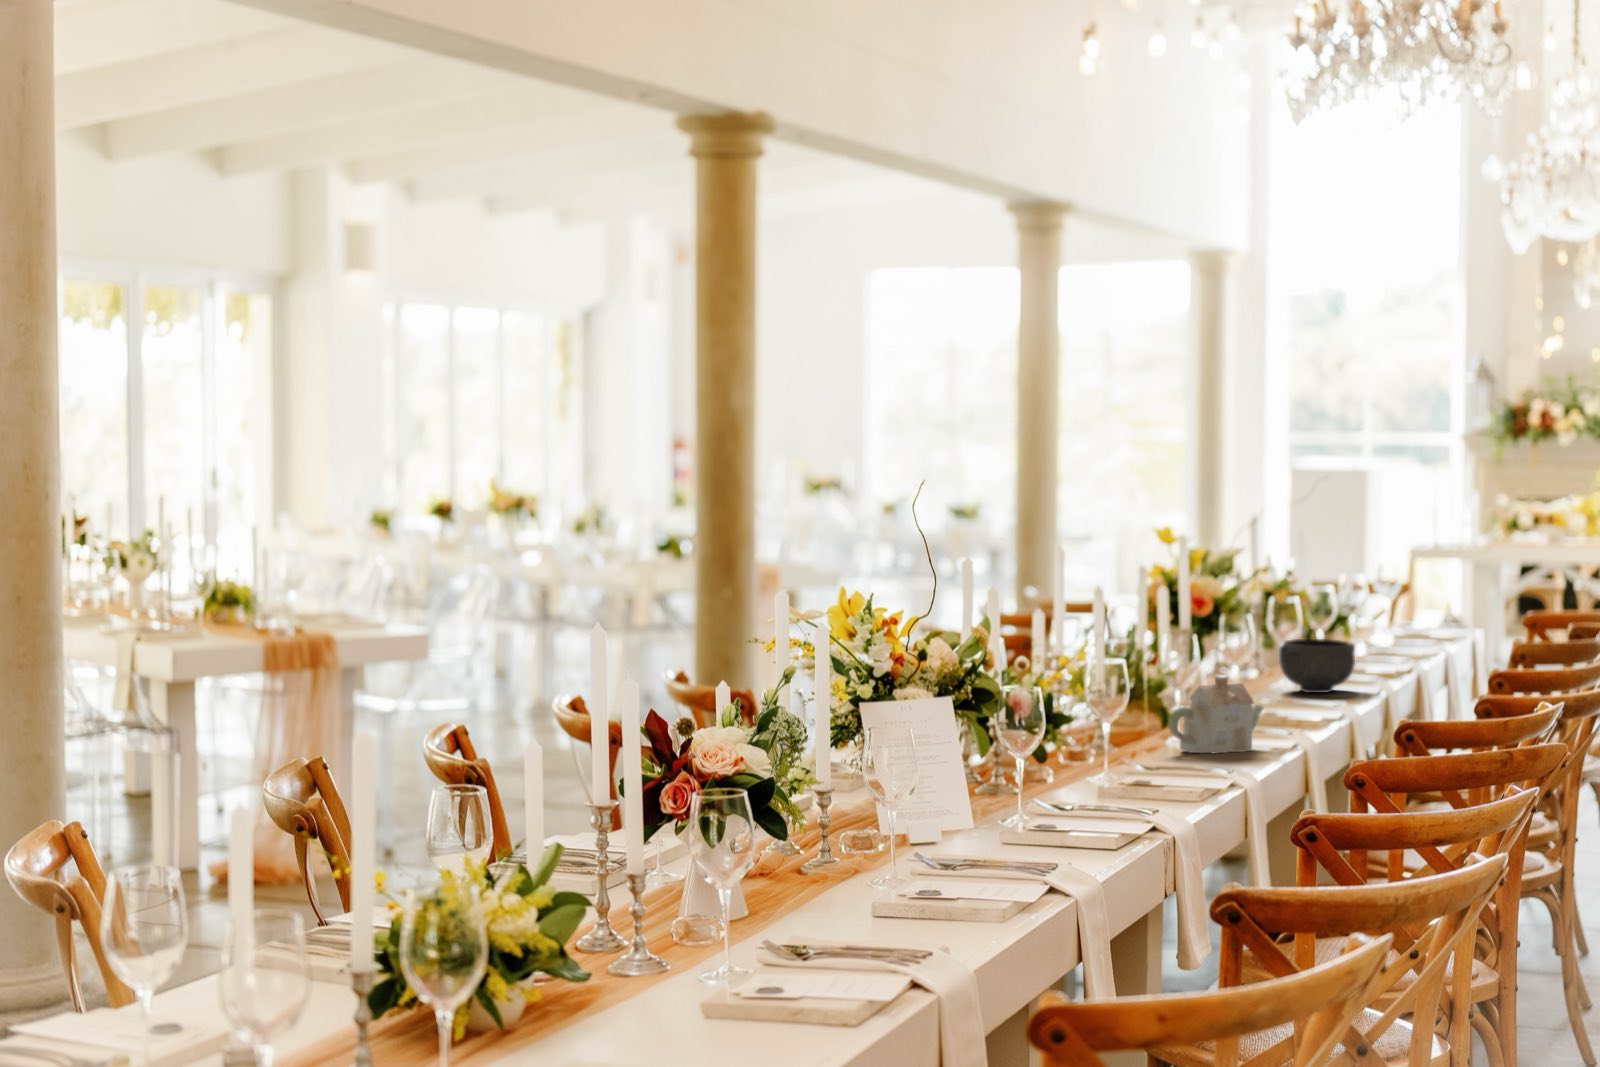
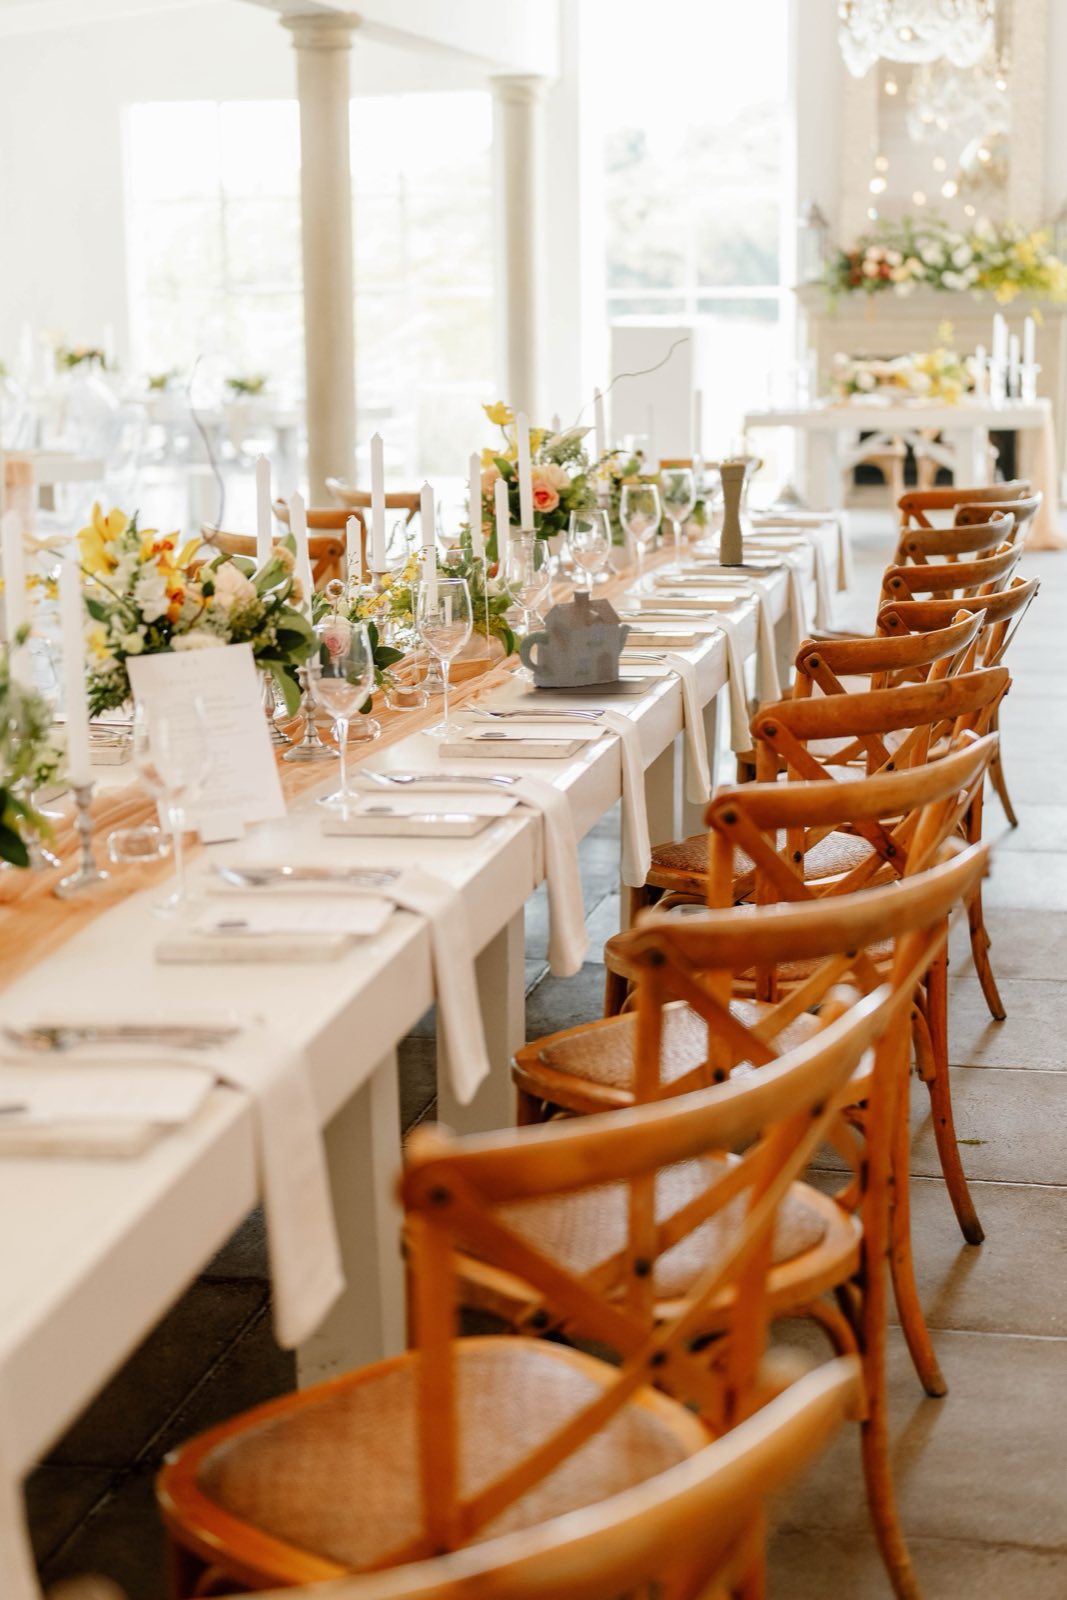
pepper mill: none [1359,580,1383,669] -> present [719,461,746,565]
bowl: present [1279,639,1355,693] -> none [635,534,721,599]

